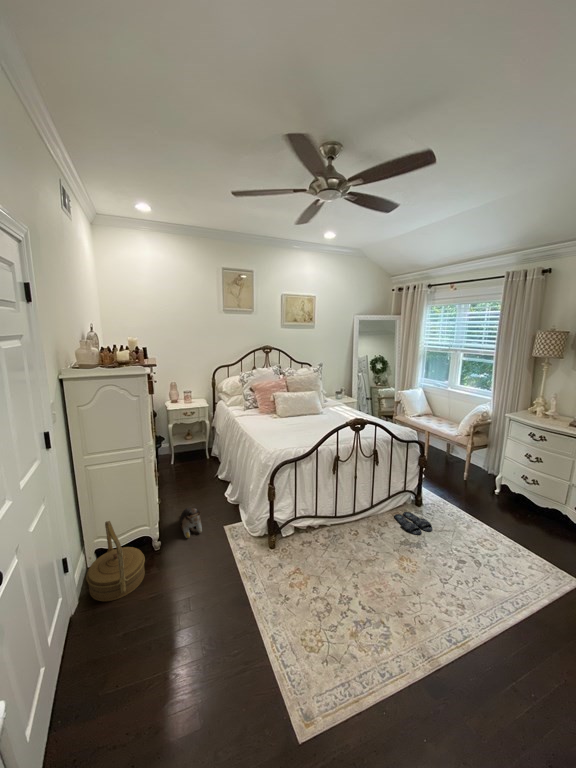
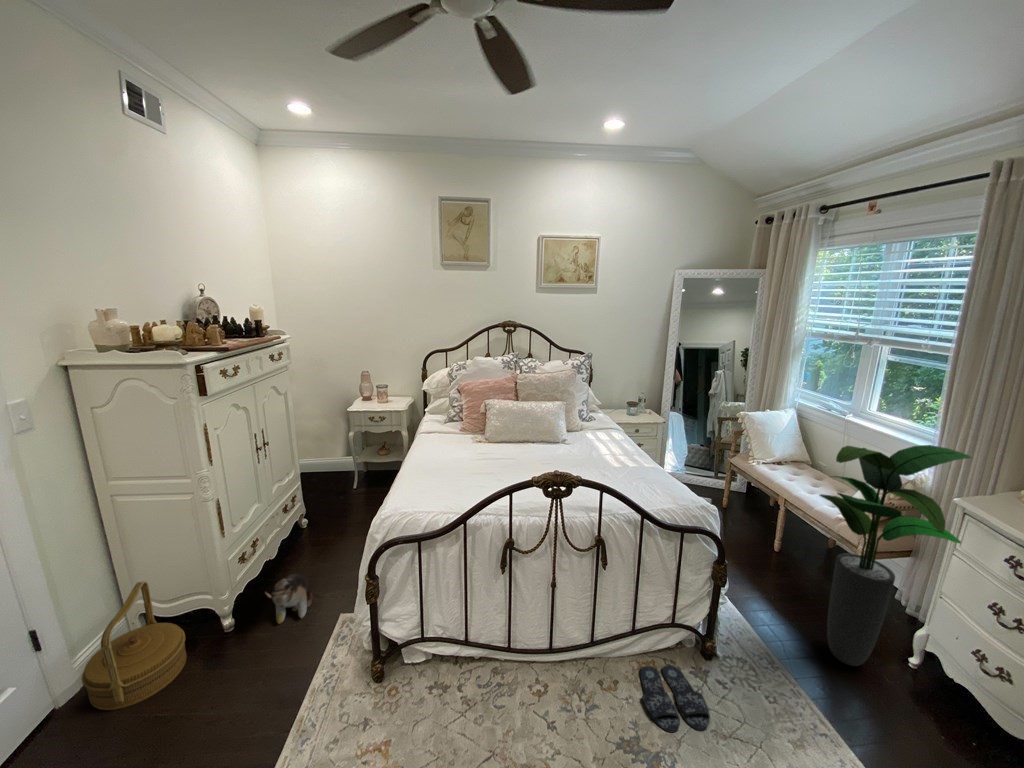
potted plant: none [454,392,512,497] -> present [820,445,971,666]

